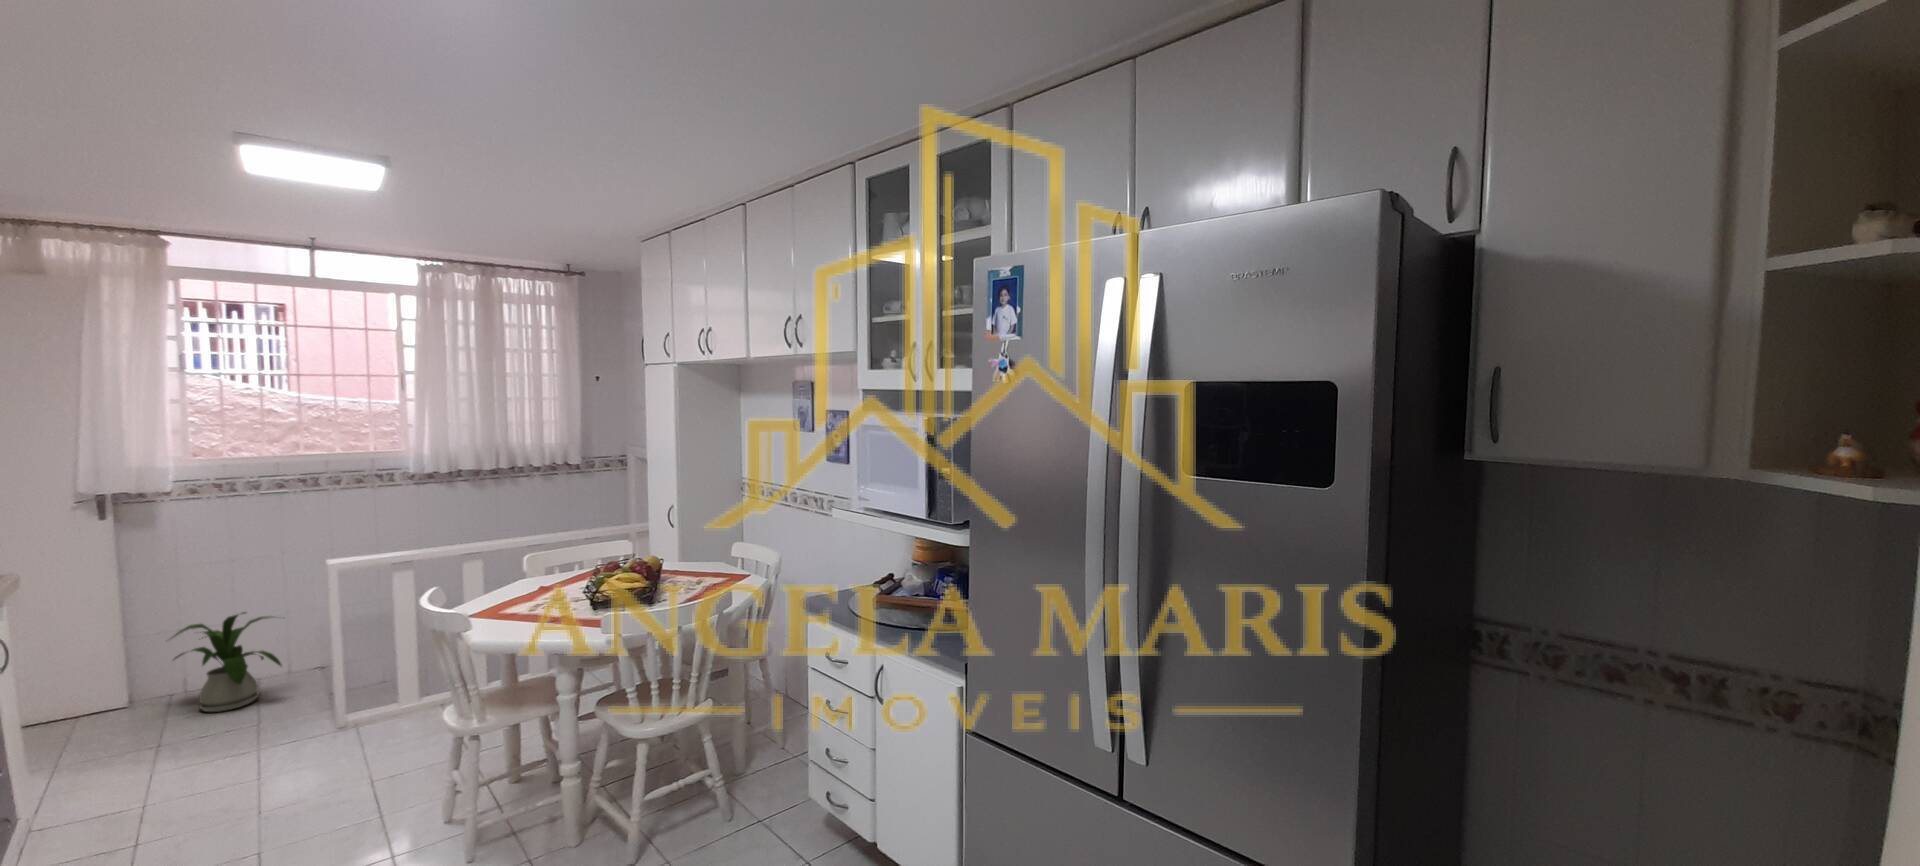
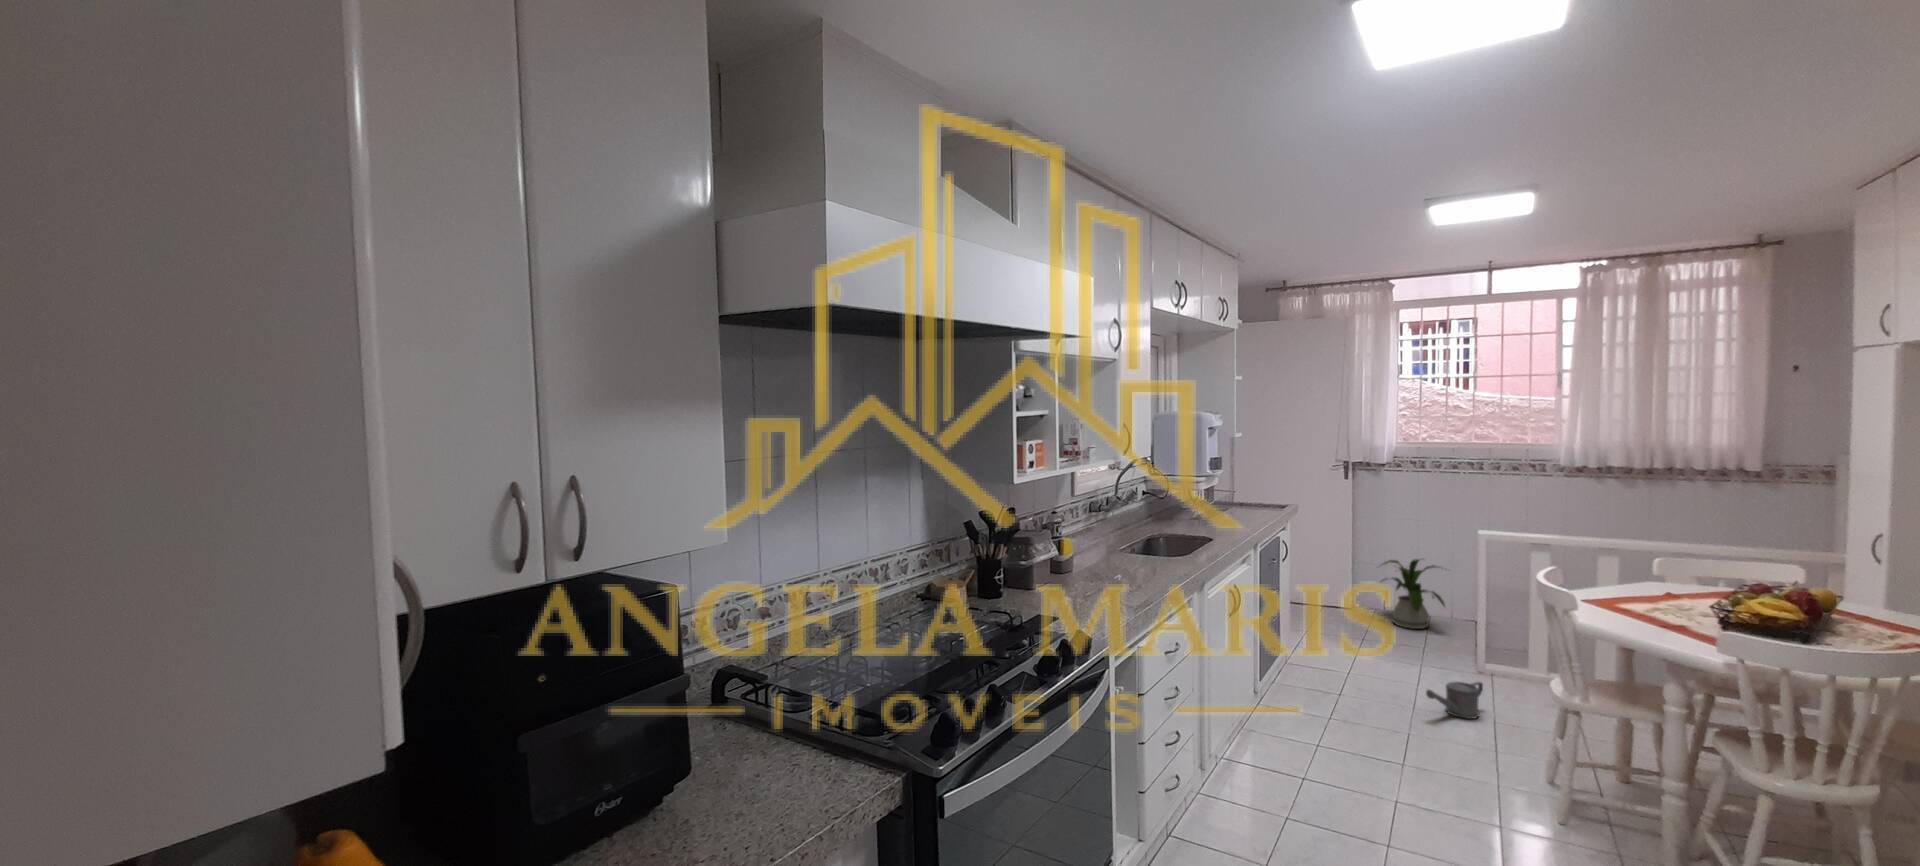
watering can: none [268,748,348,808] -> present [1426,682,1483,719]

